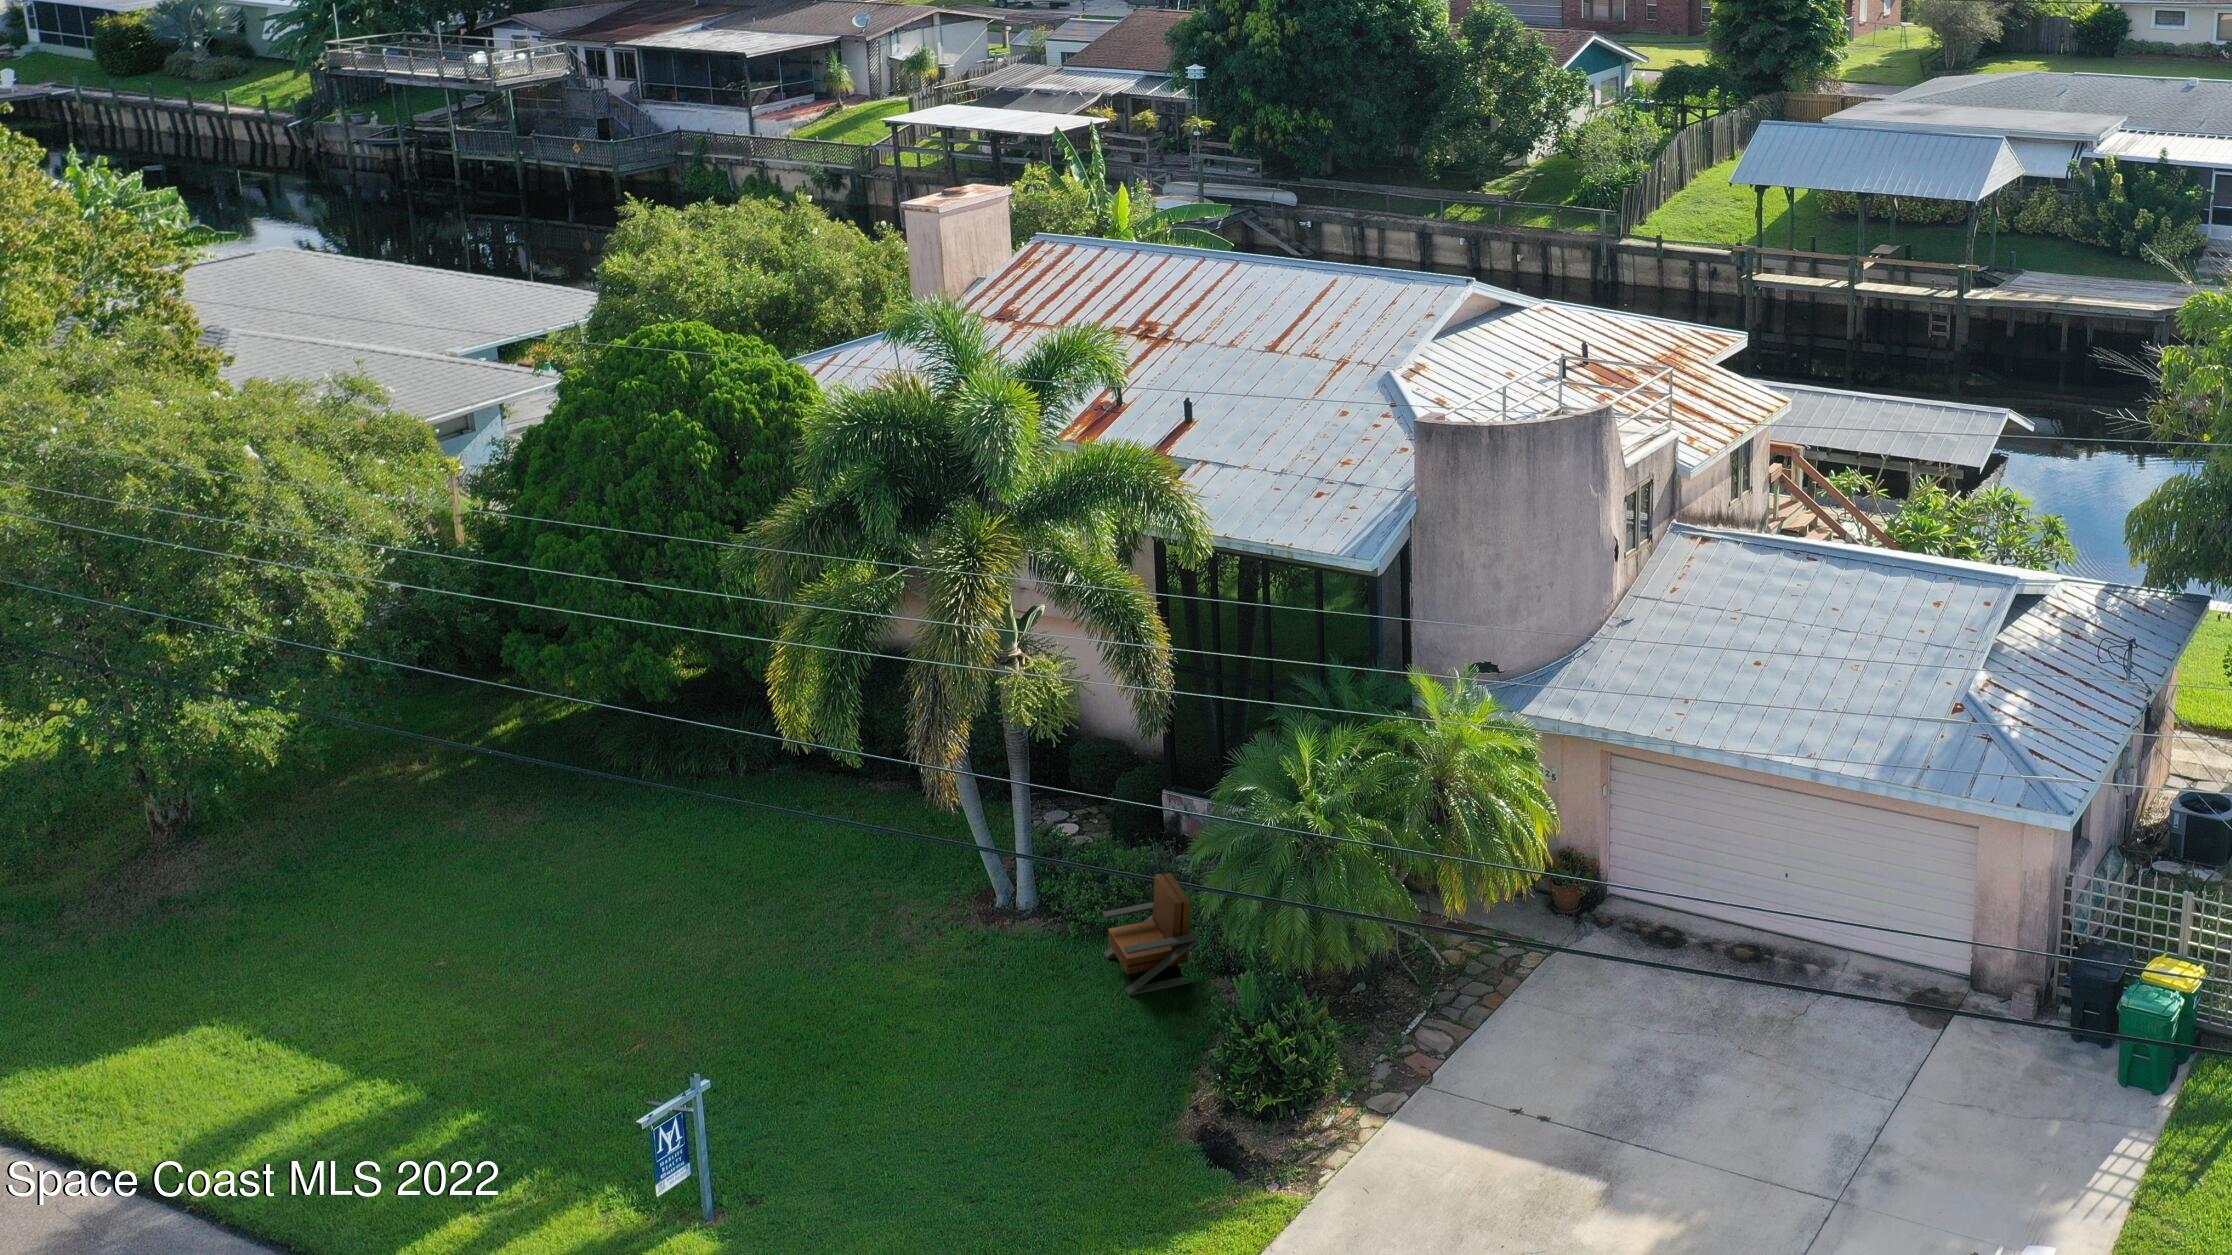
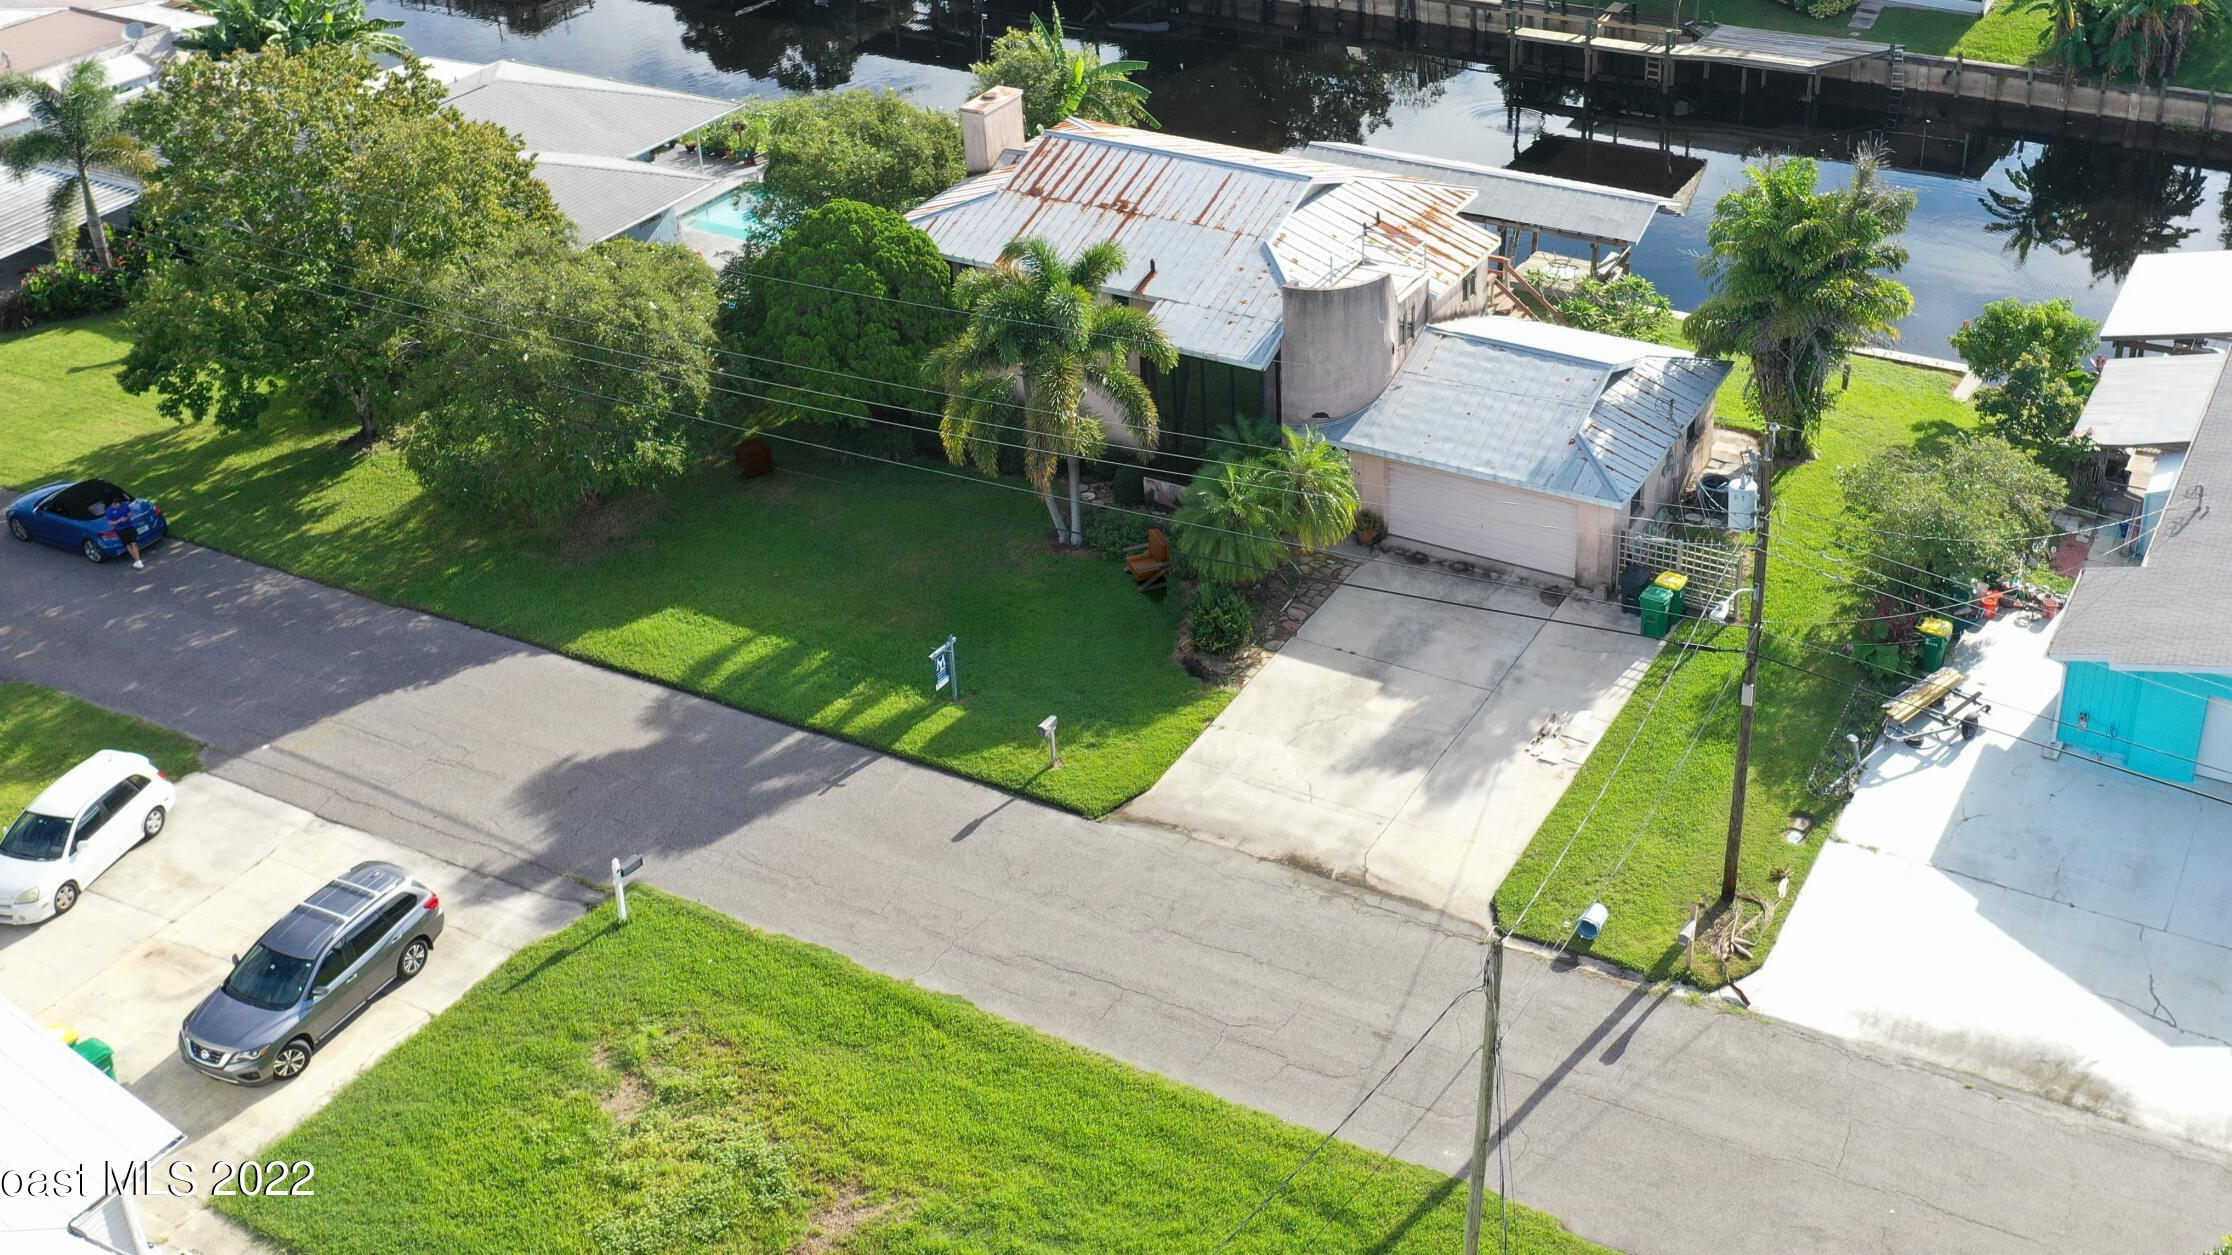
wooden crate: none [433,718,507,790] -> present [734,437,774,477]

